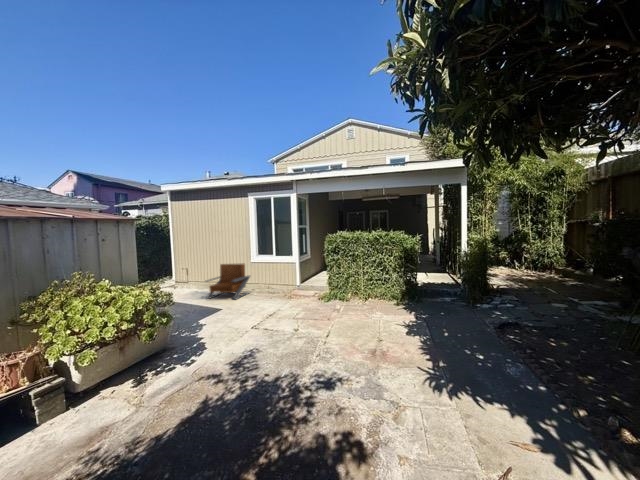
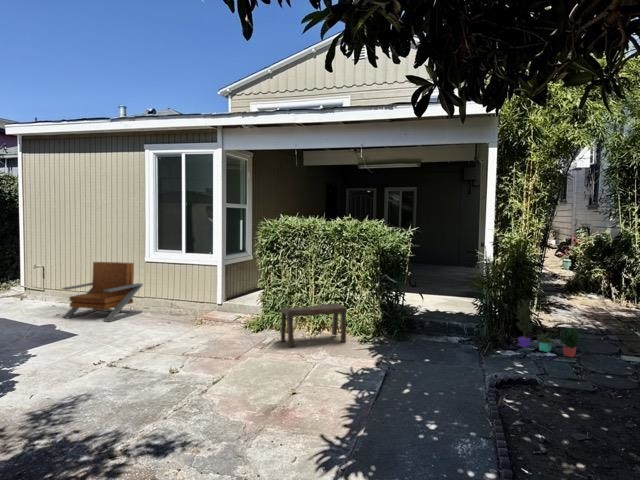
potted plant: none [484,274,530,307] -> present [516,300,581,357]
bench: none [346,282,386,310] -> present [281,303,347,347]

